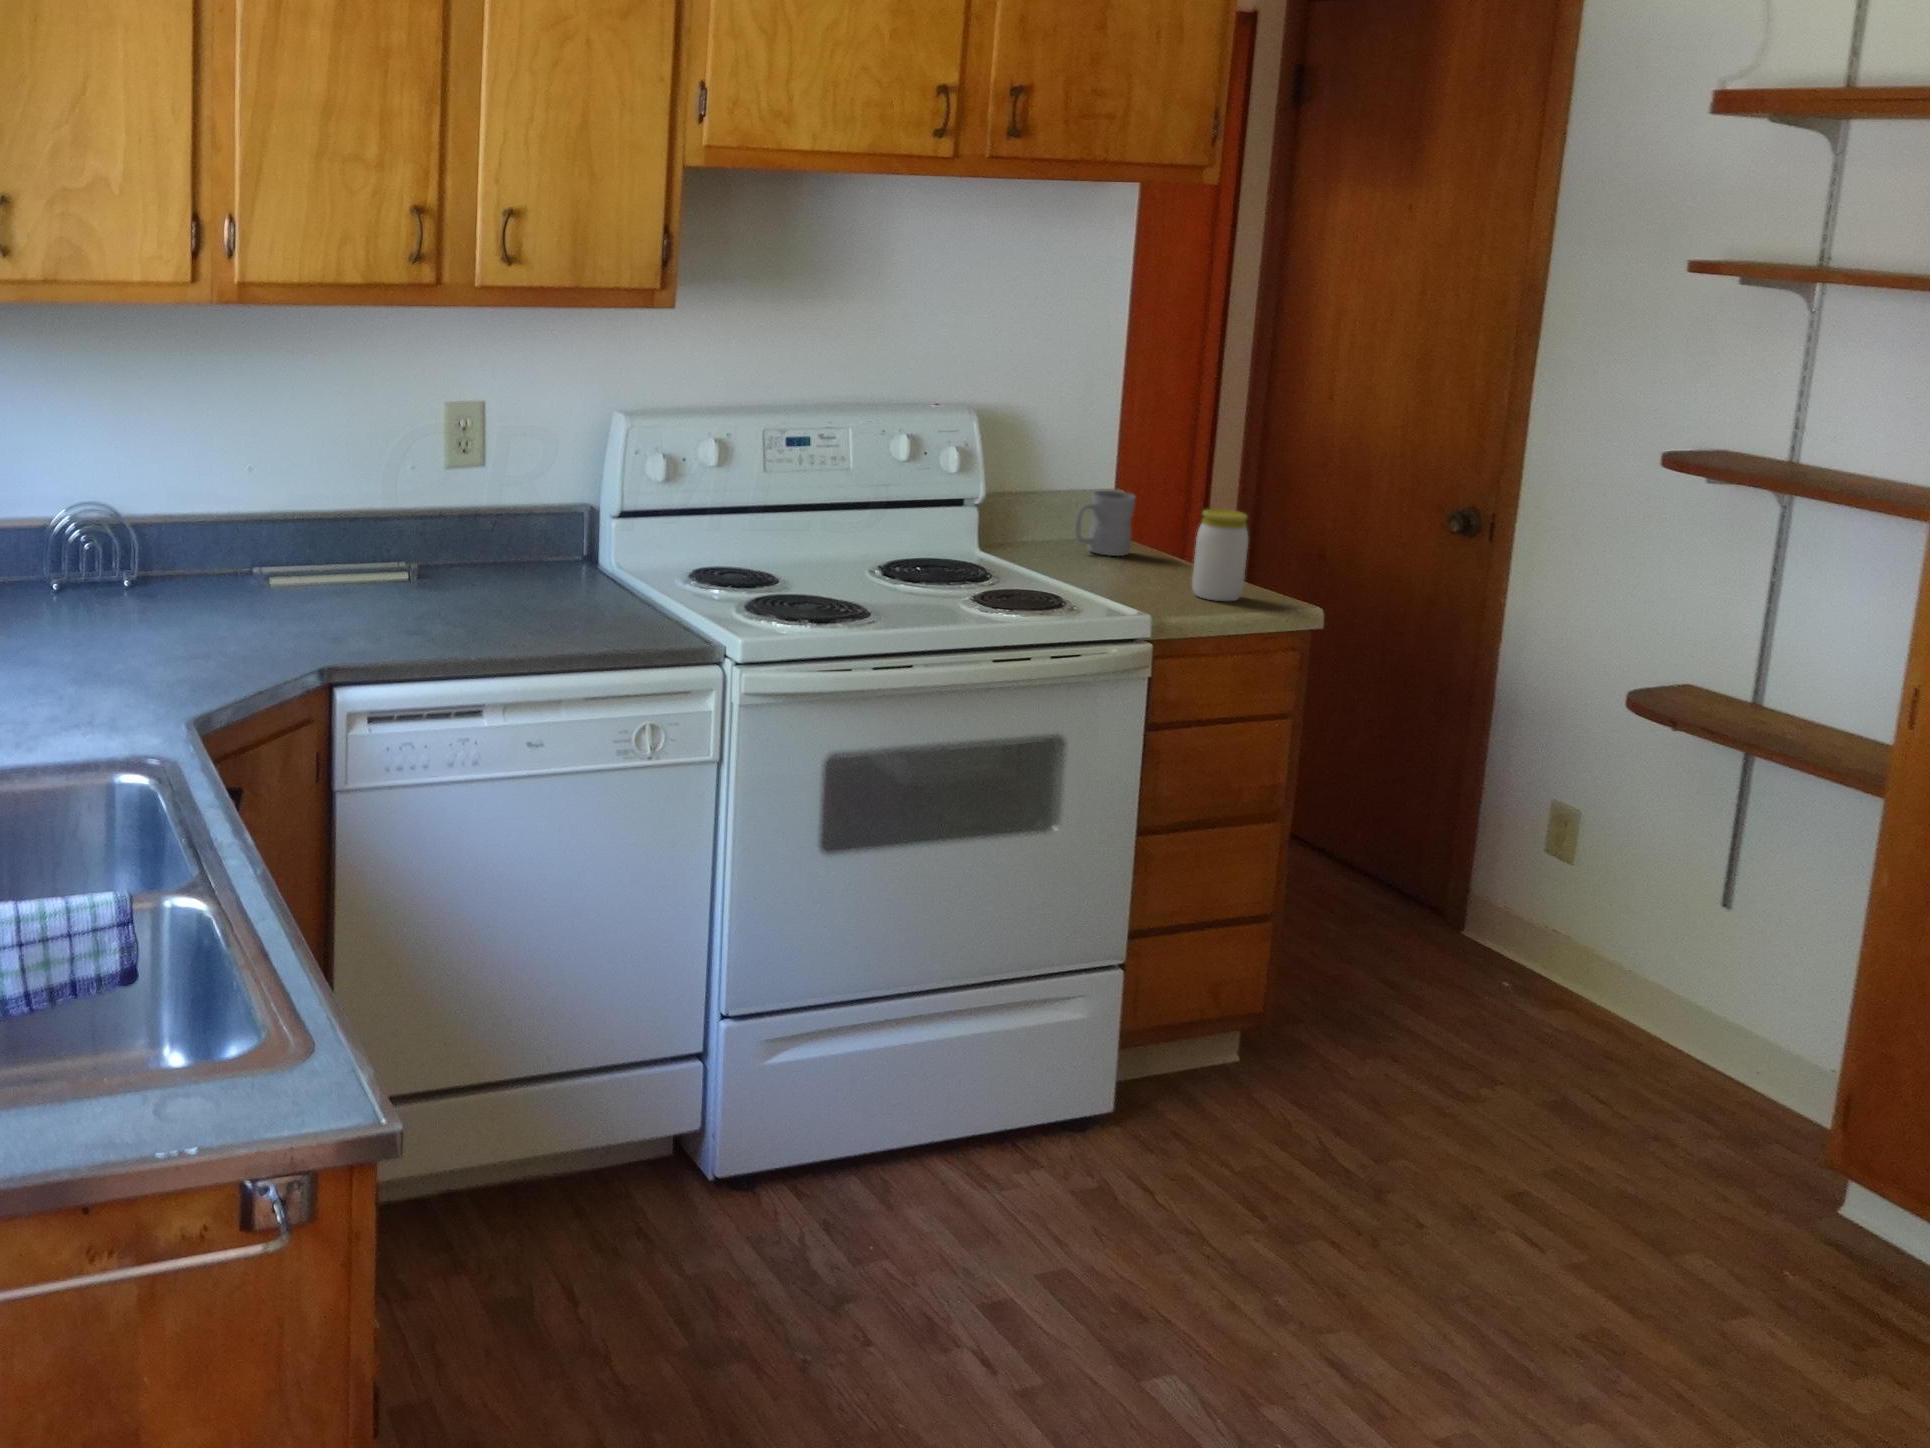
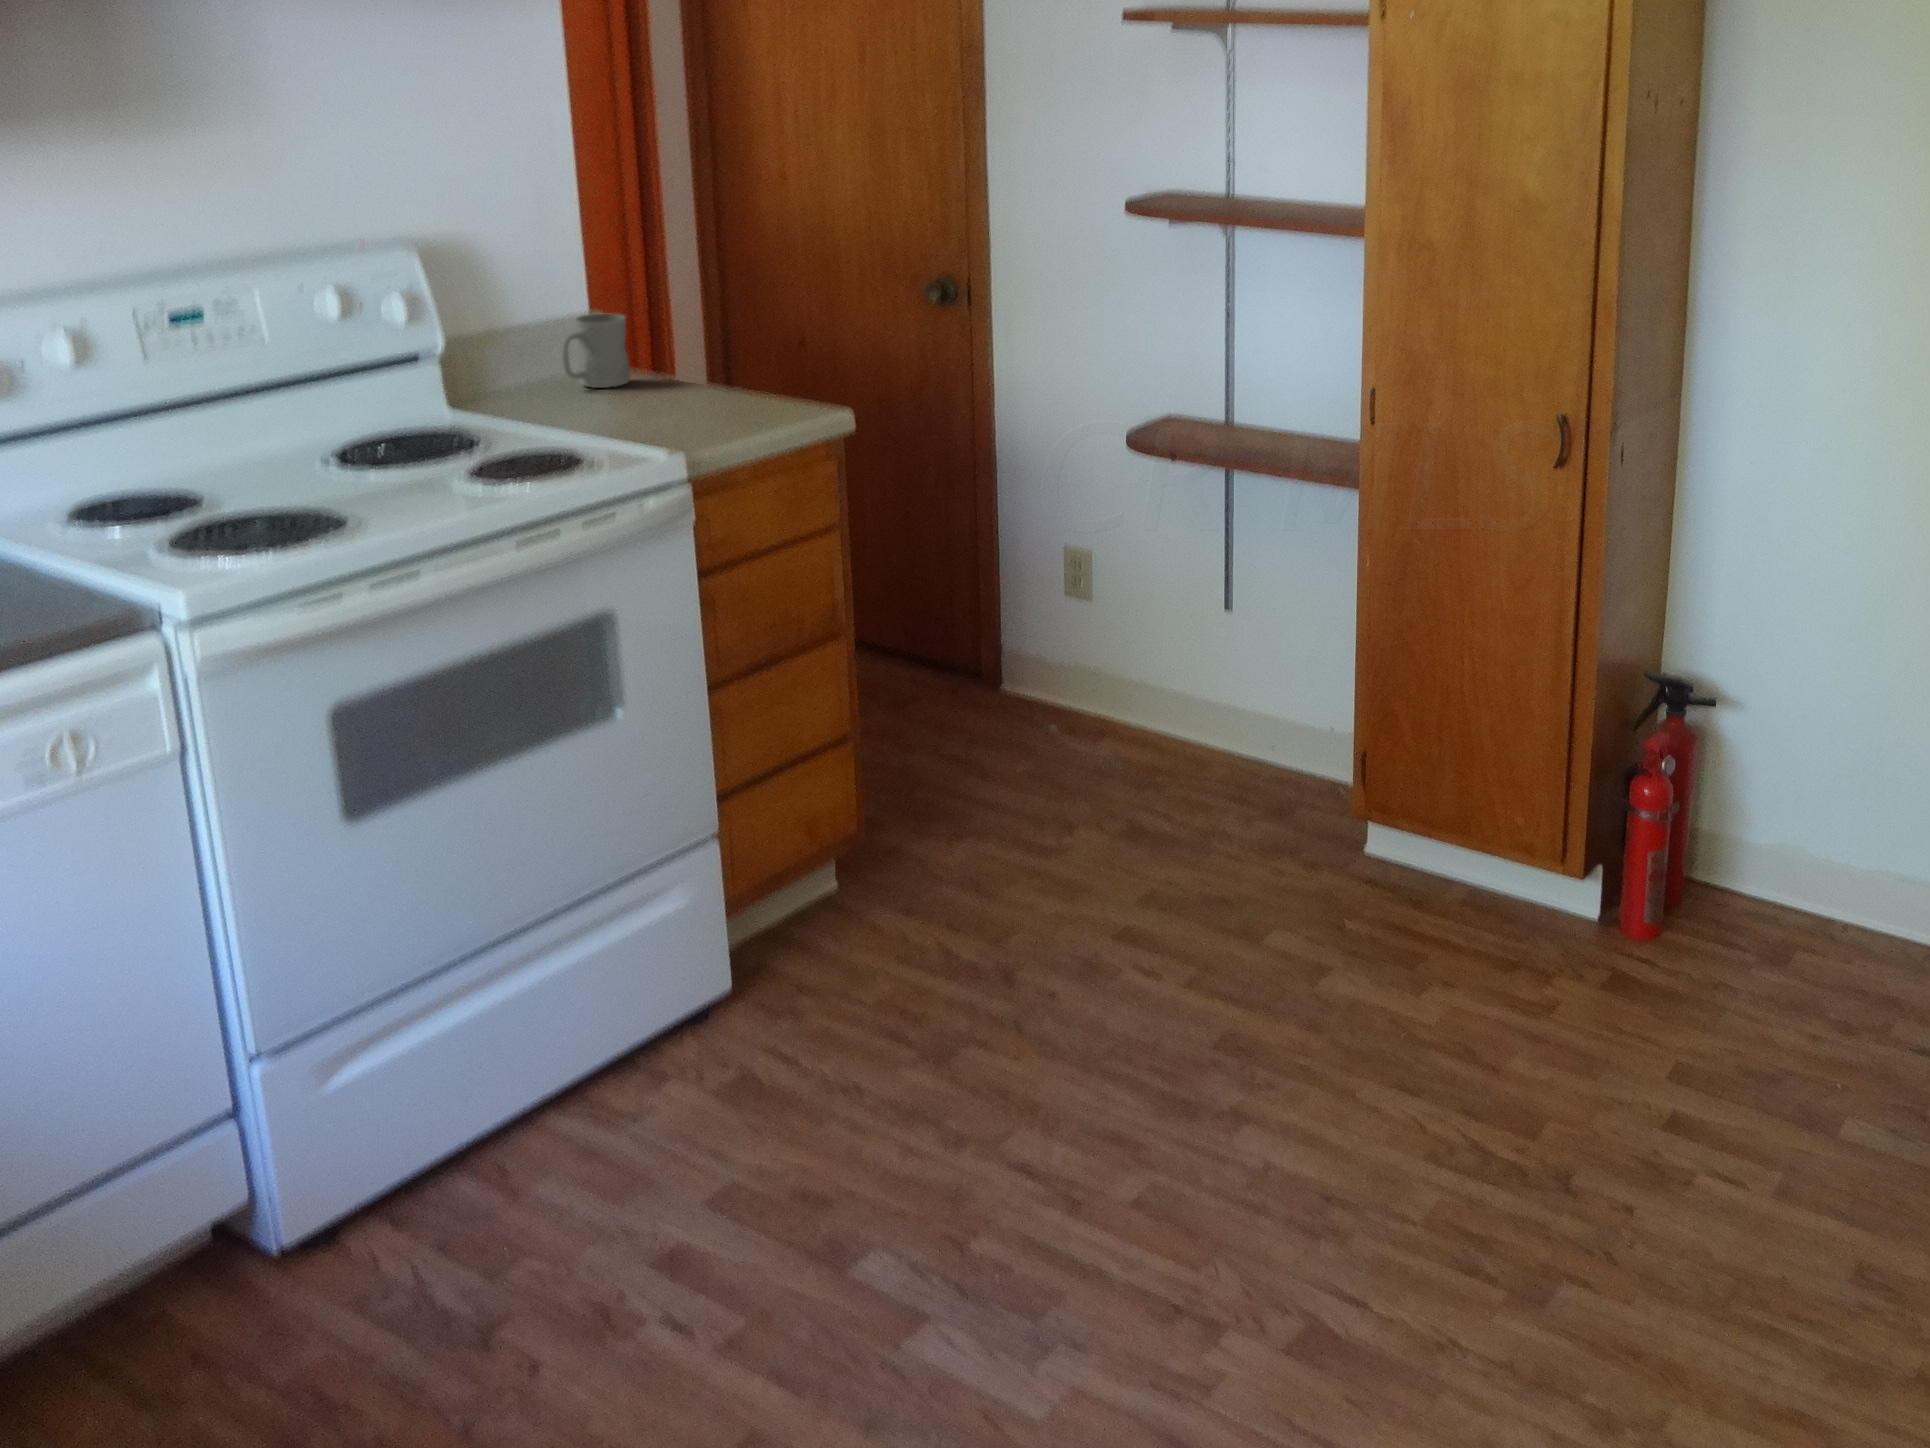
jar: present [1192,509,1248,601] -> none [713,319,773,421]

